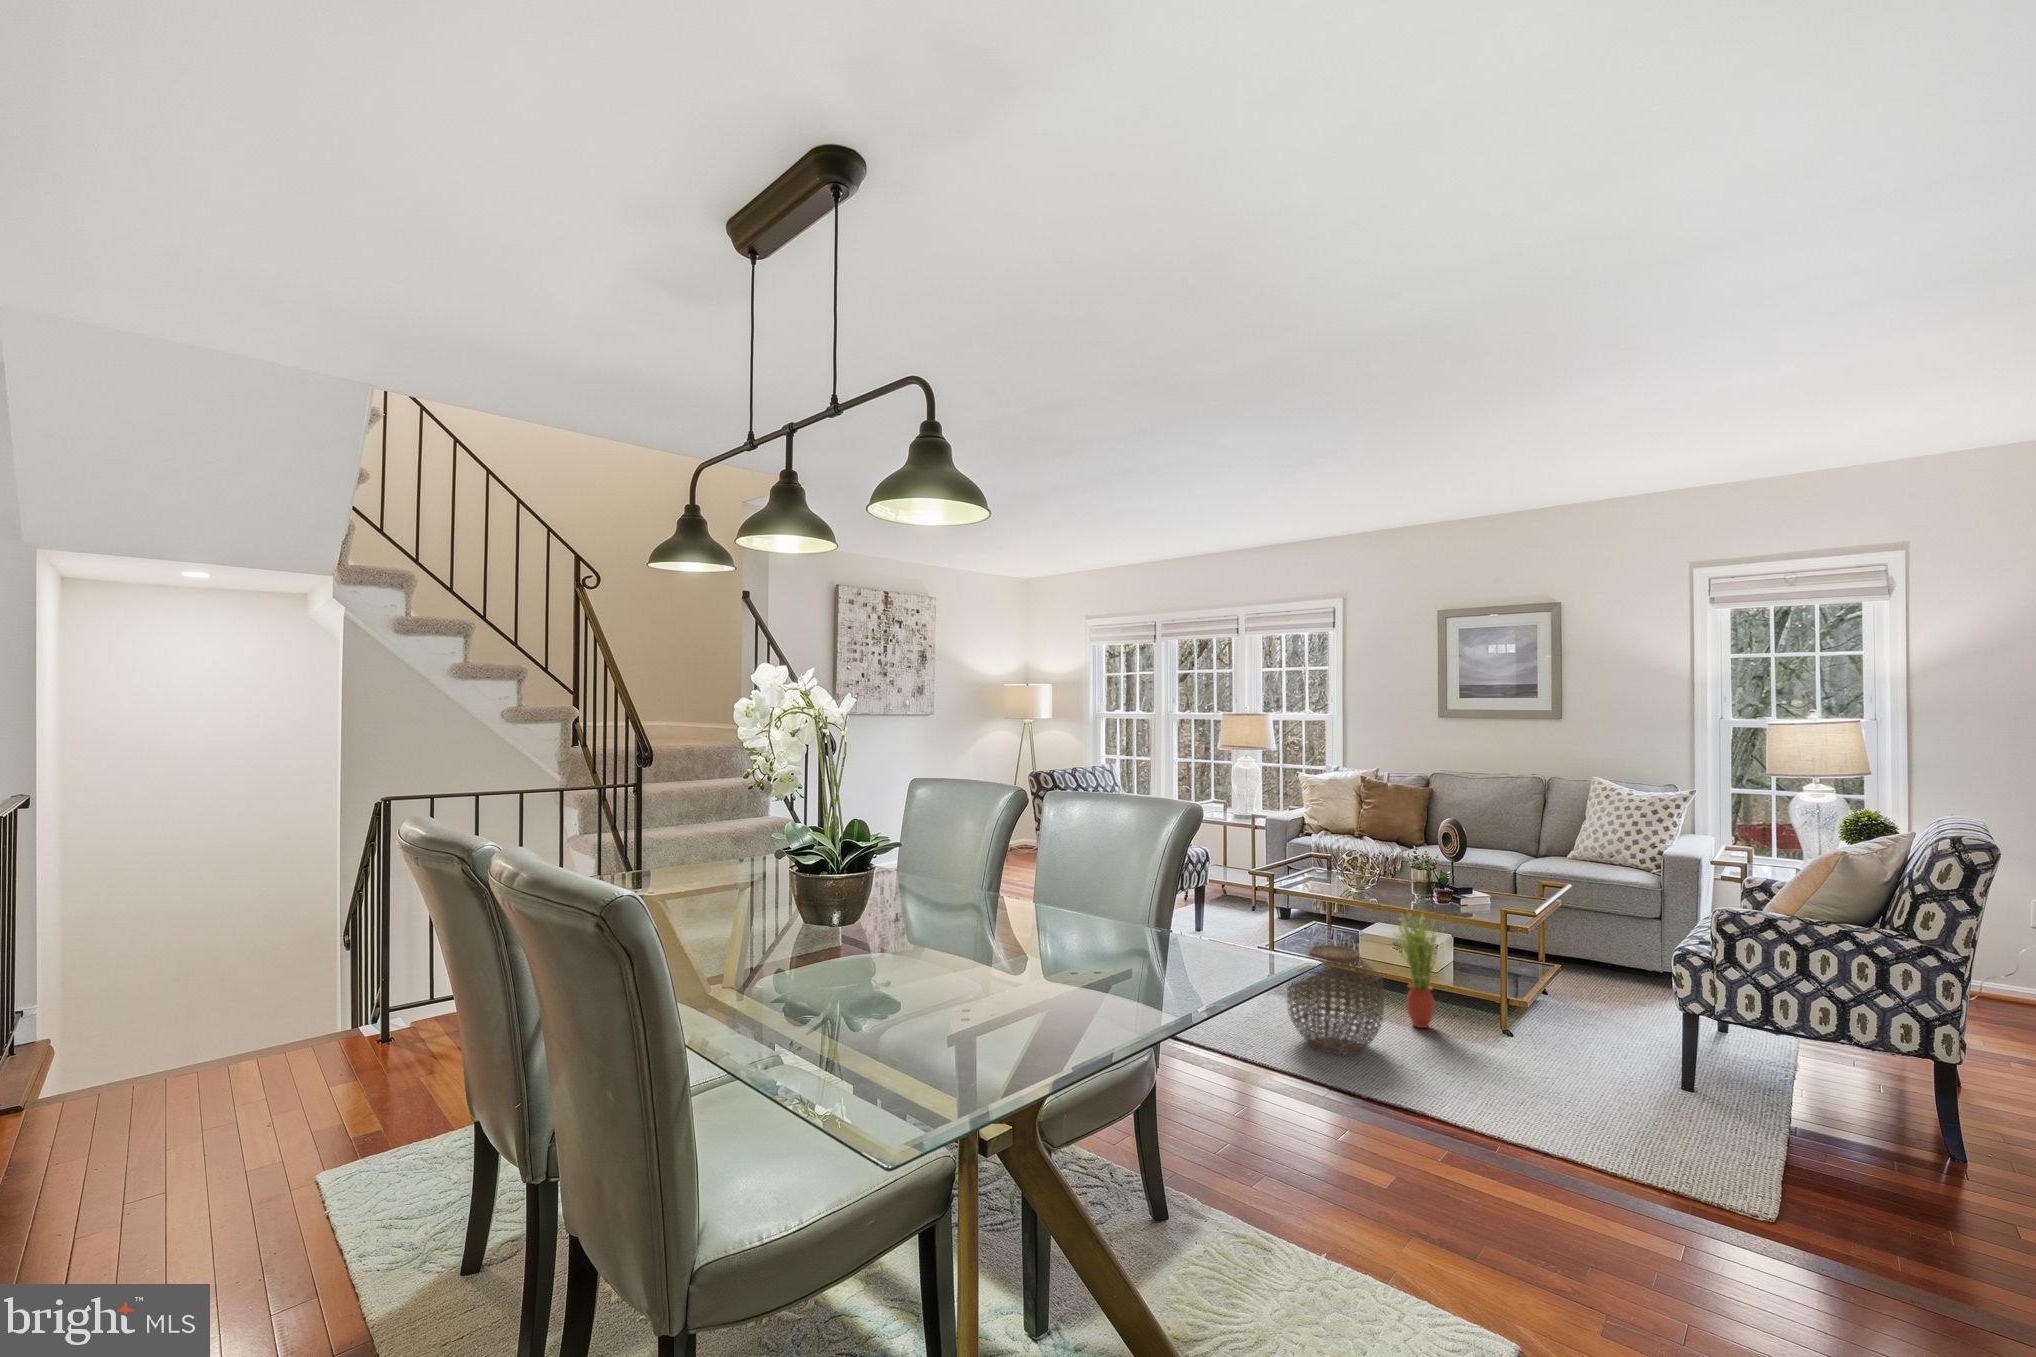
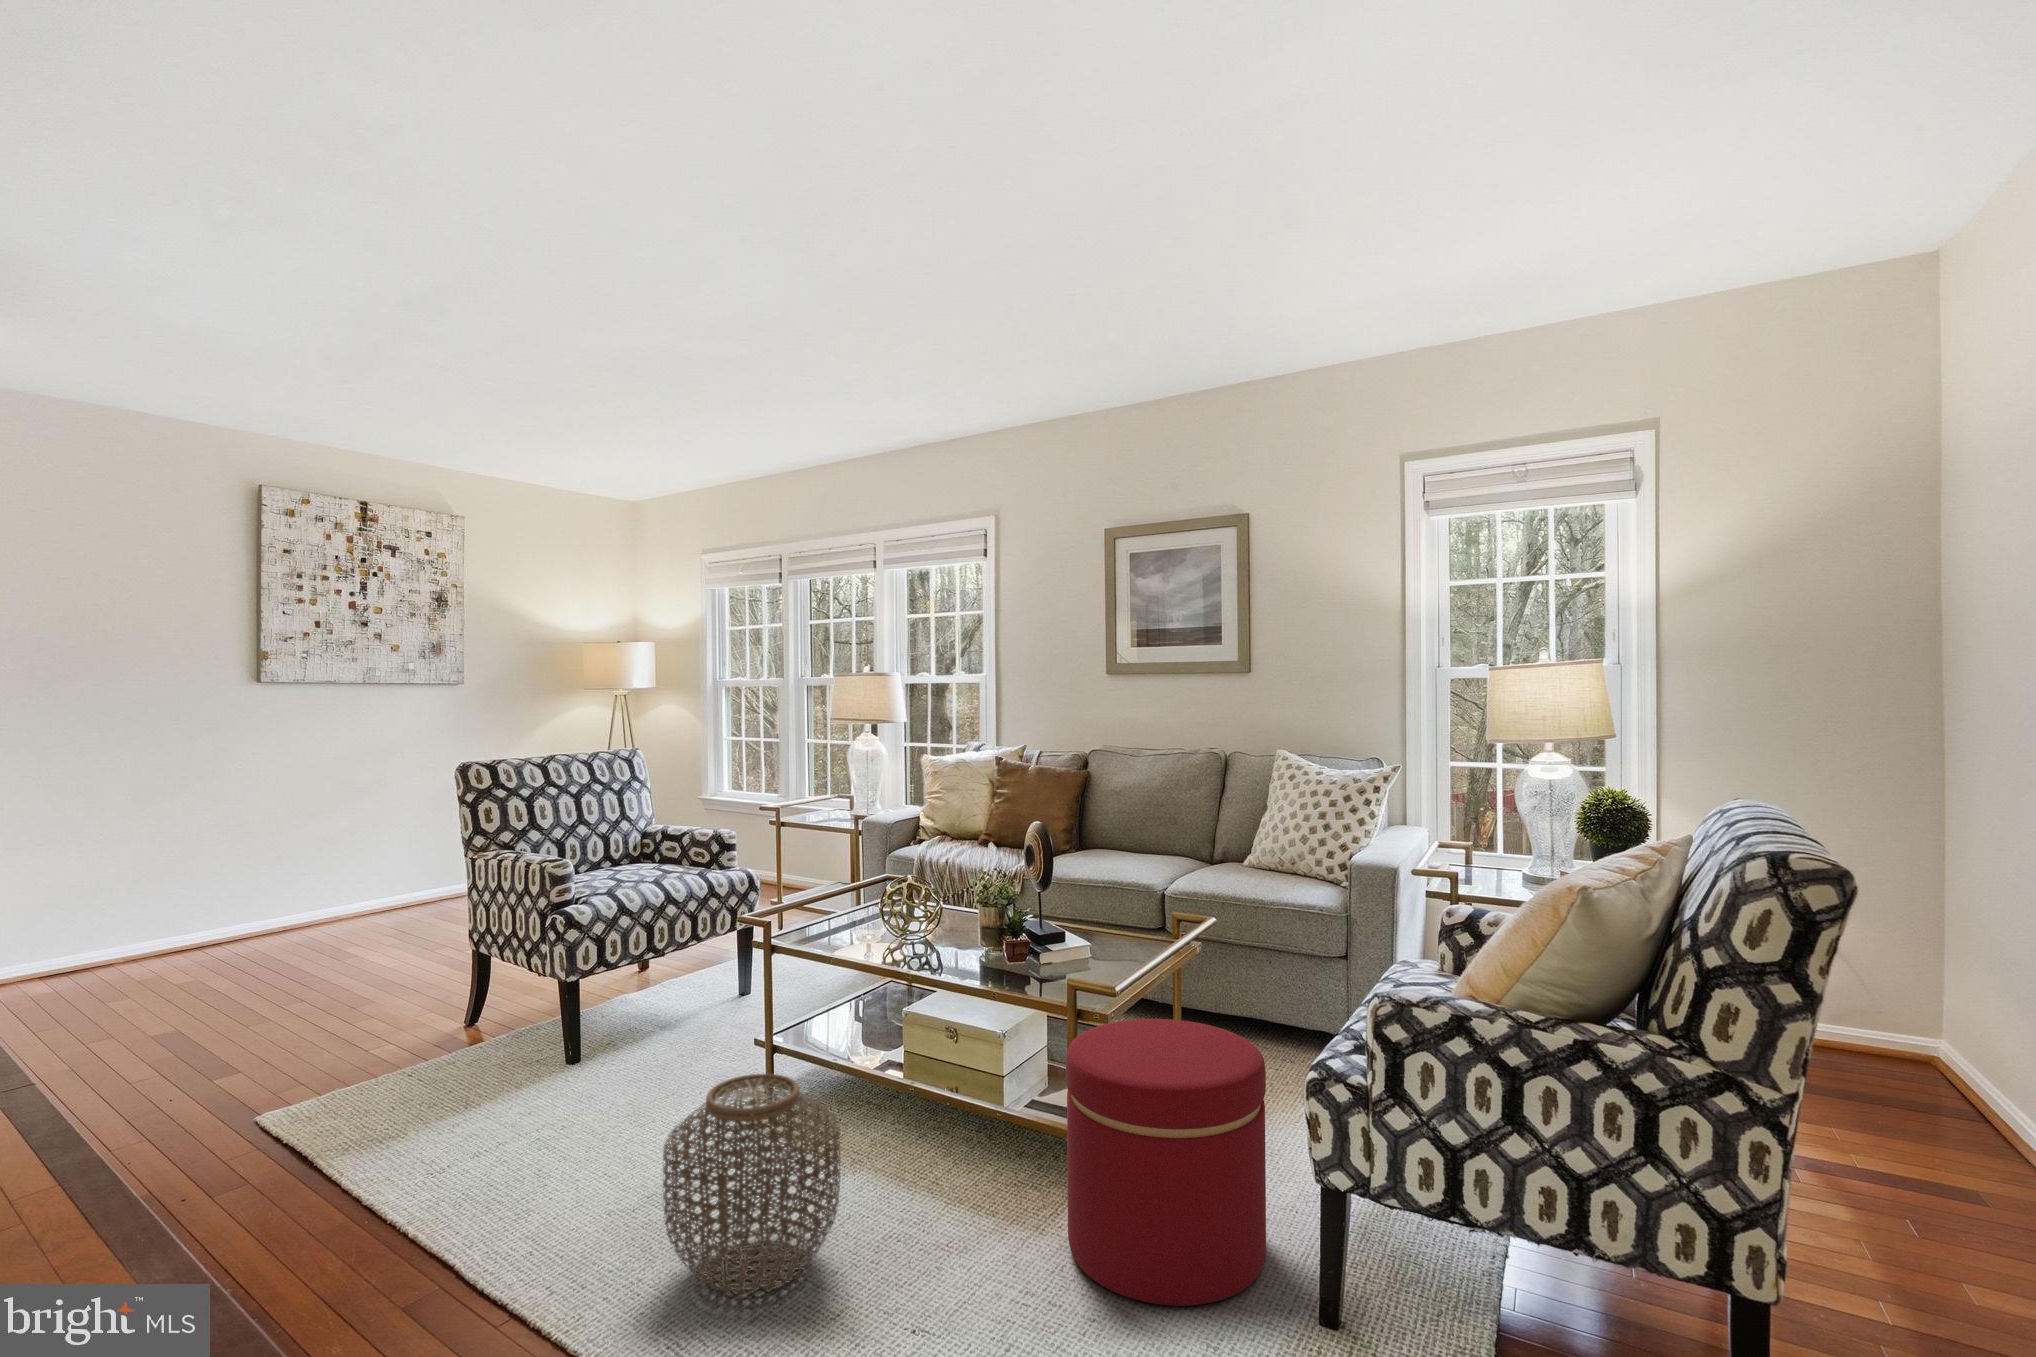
potted plant: present [1396,913,1445,1028] -> none [895,990,983,1196]
ottoman: none [1508,932,1639,1078] -> present [1066,1019,1266,1306]

